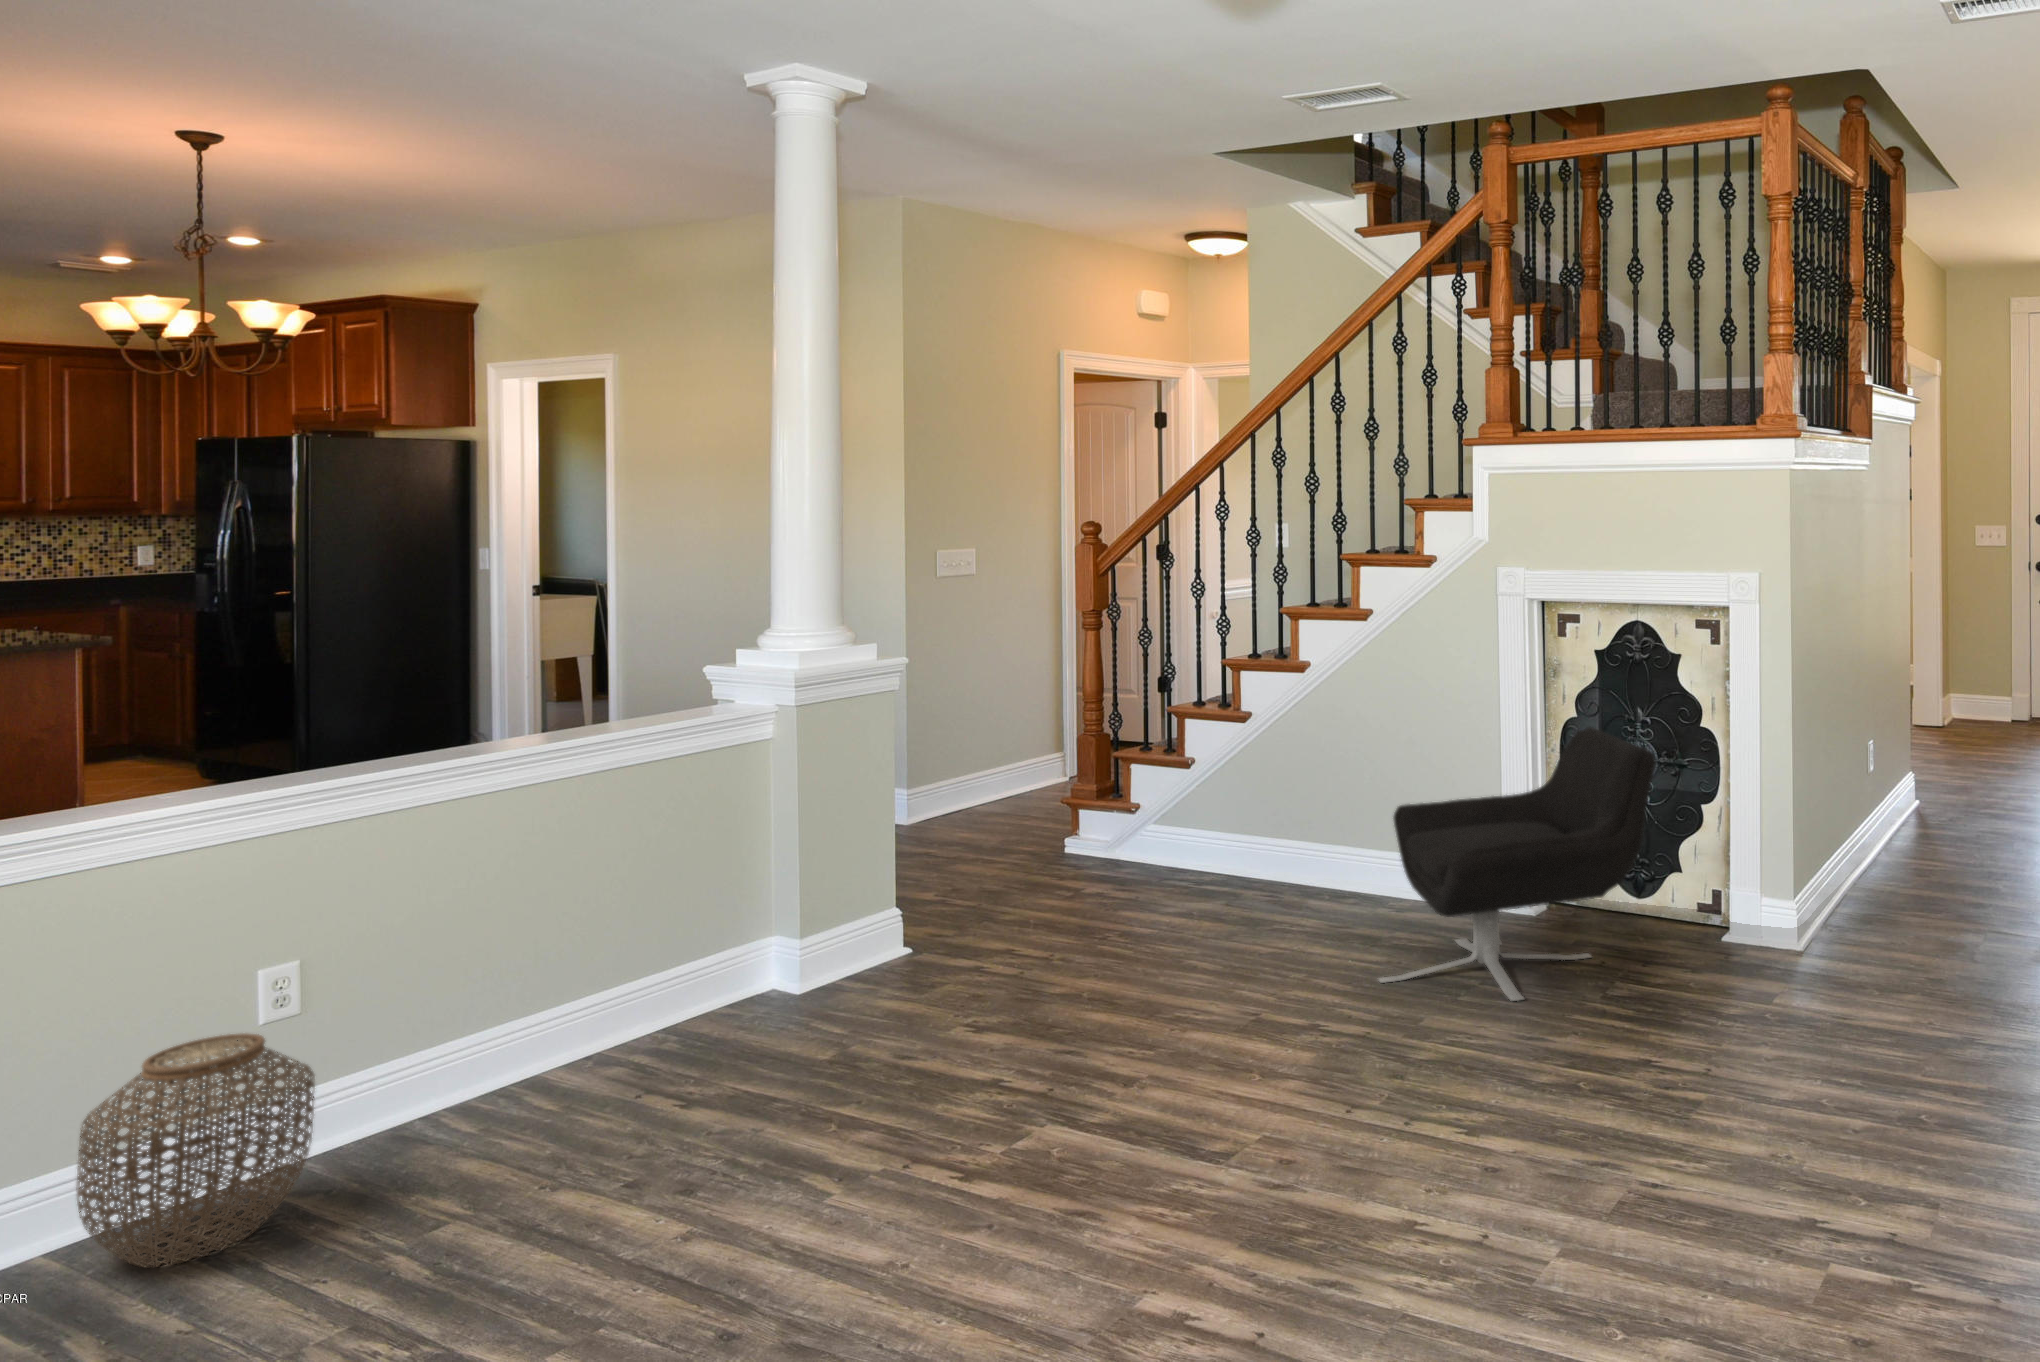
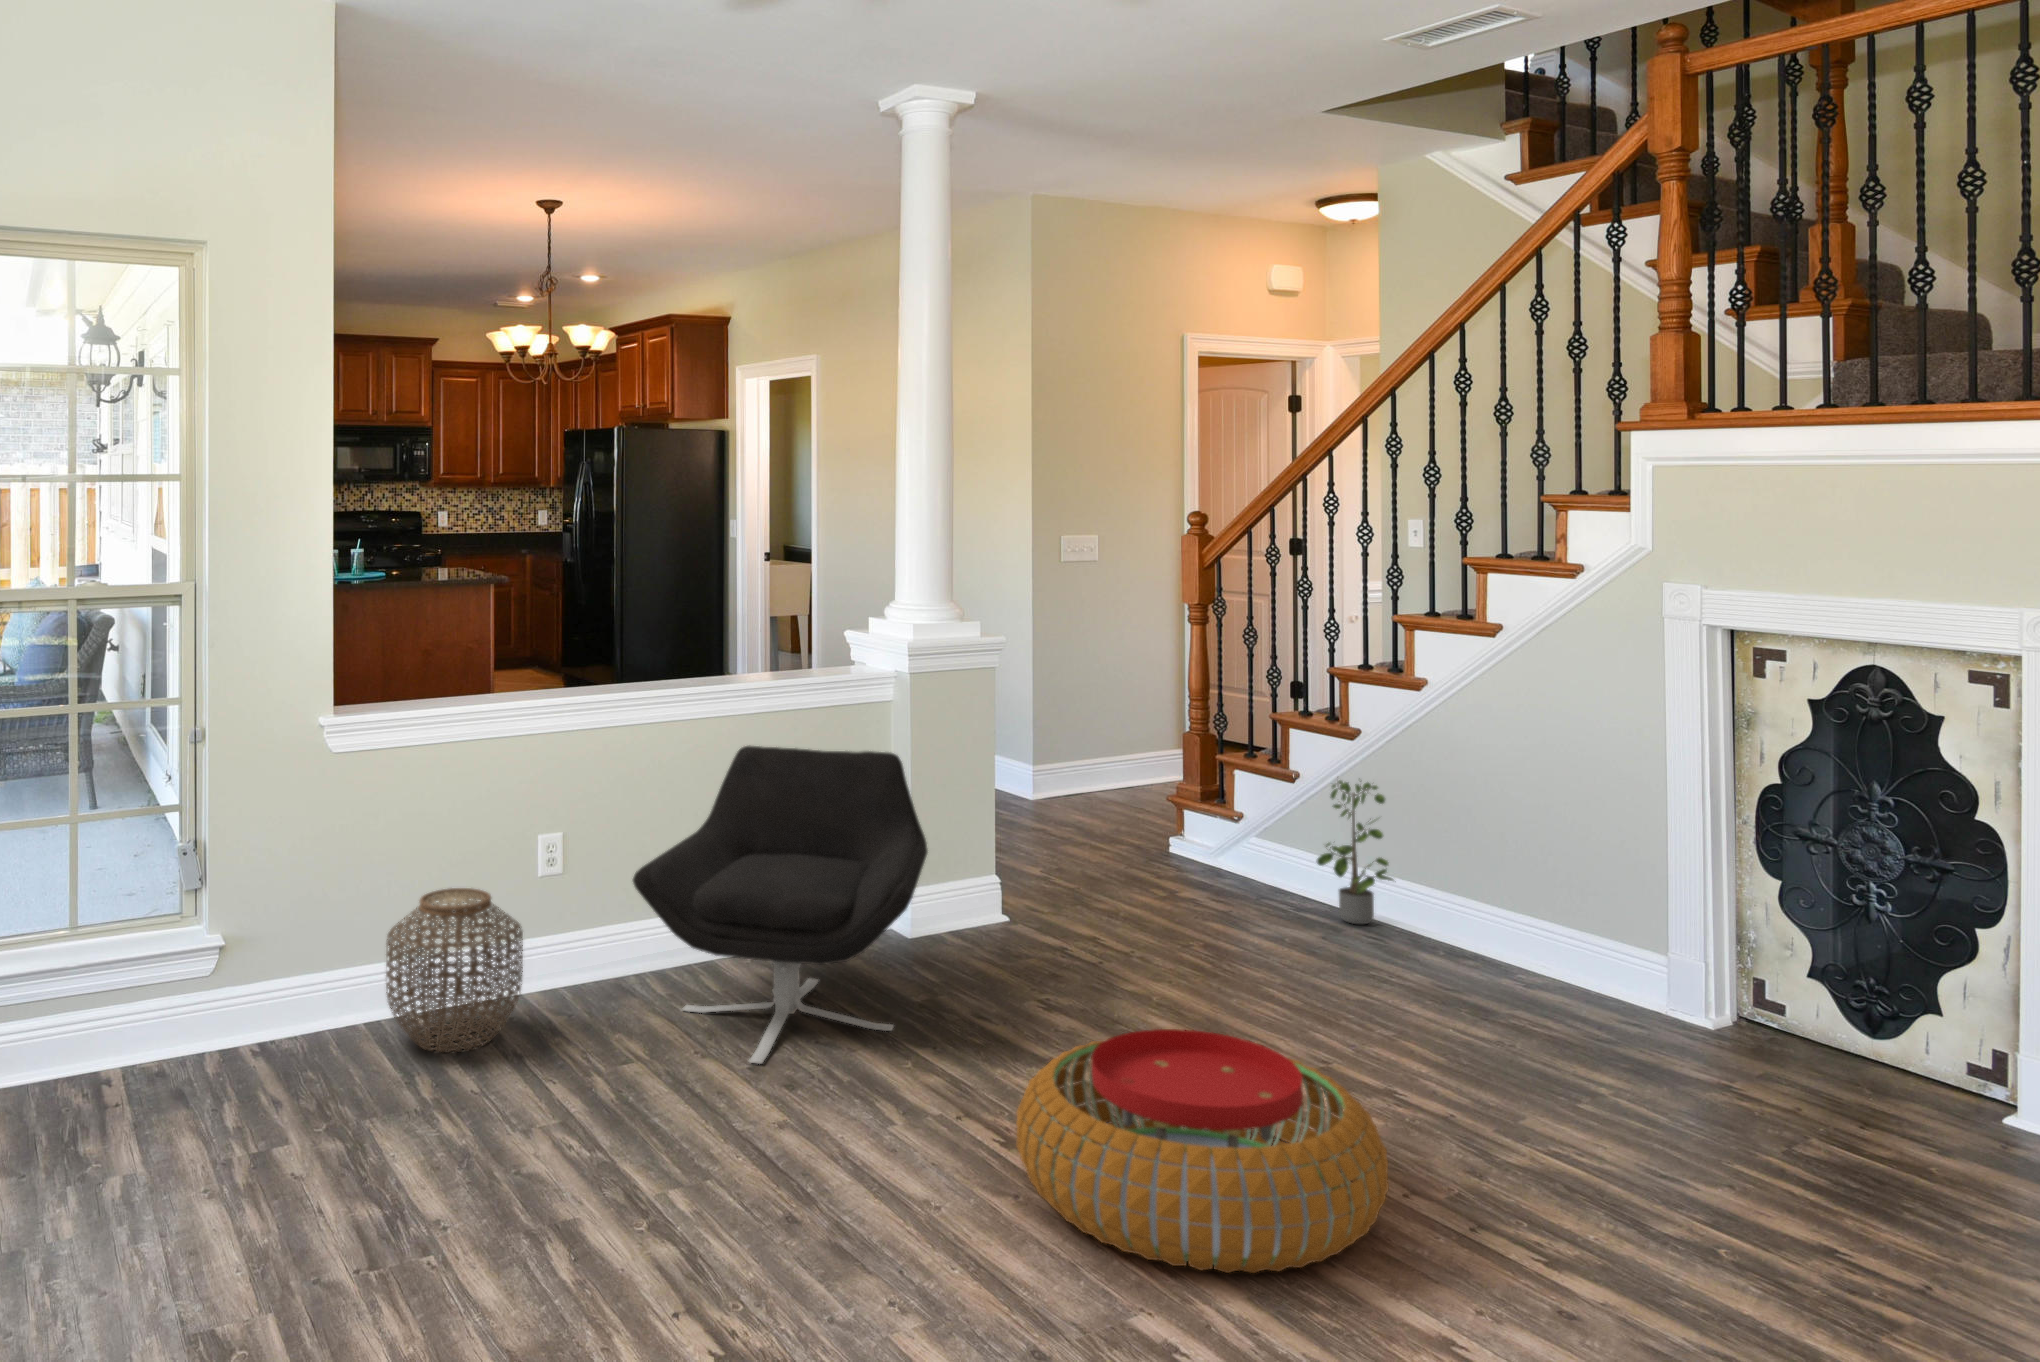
lounge chair: present [1379,727,1656,1001] -> present [633,745,928,1064]
potted plant: none [1212,757,1282,890] -> present [1317,780,1393,924]
pouf: none [989,1007,1343,1245] -> present [1016,1029,1389,1273]

